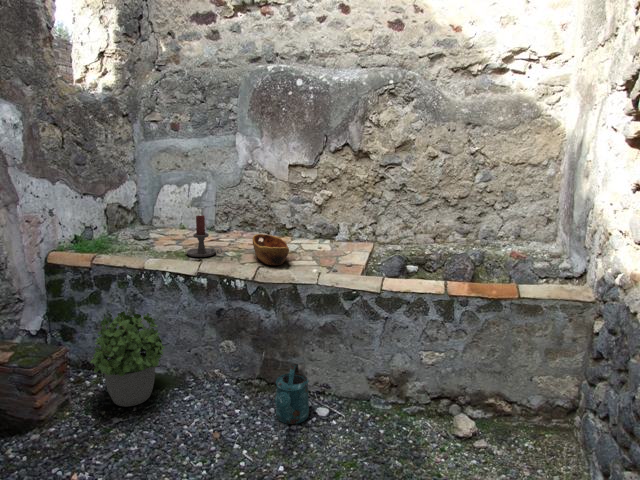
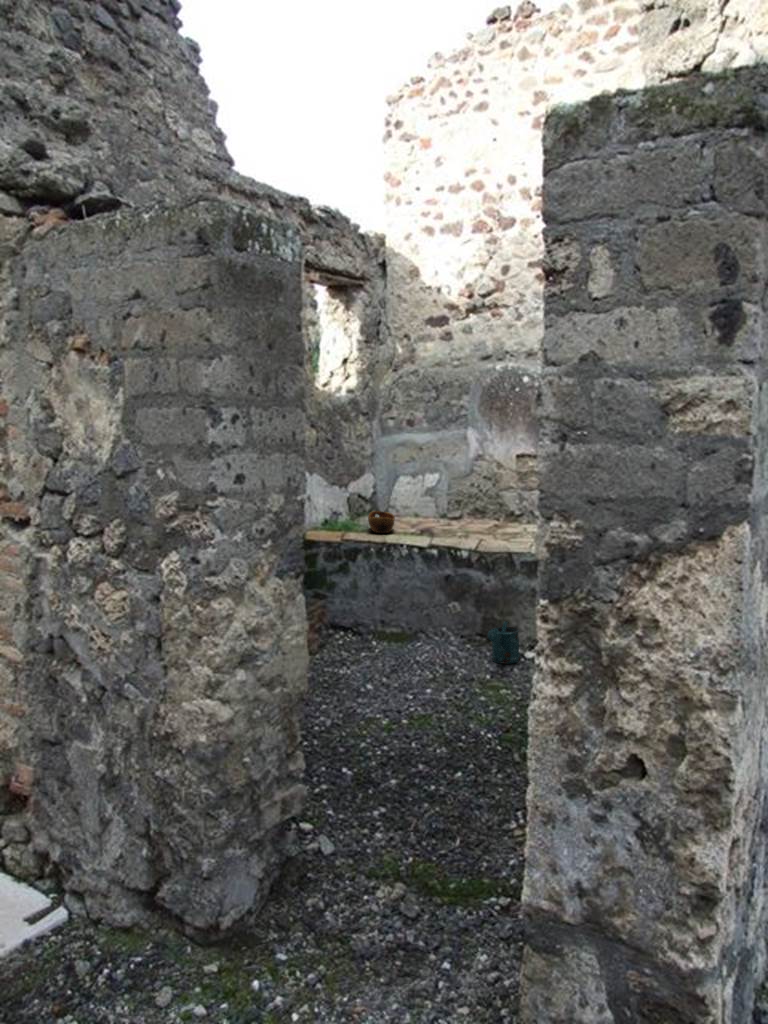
candle holder: present [187,215,222,257] -> none [421,499,451,535]
wooden bowl: present [253,234,289,265] -> present [368,511,395,533]
potted plant: present [90,311,165,407] -> none [347,574,404,649]

